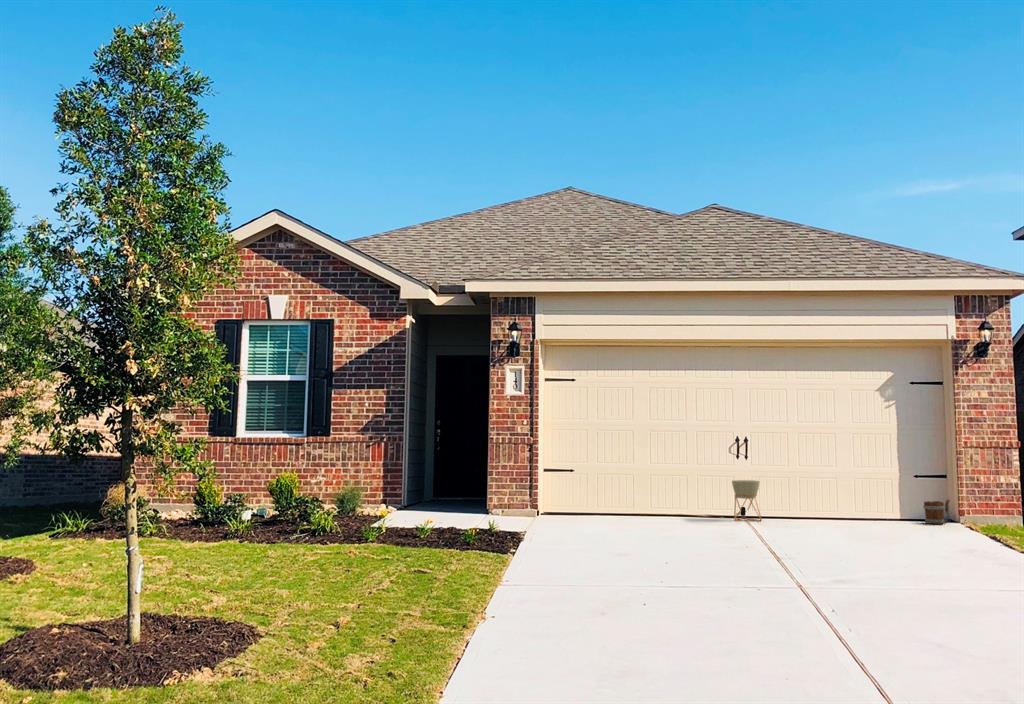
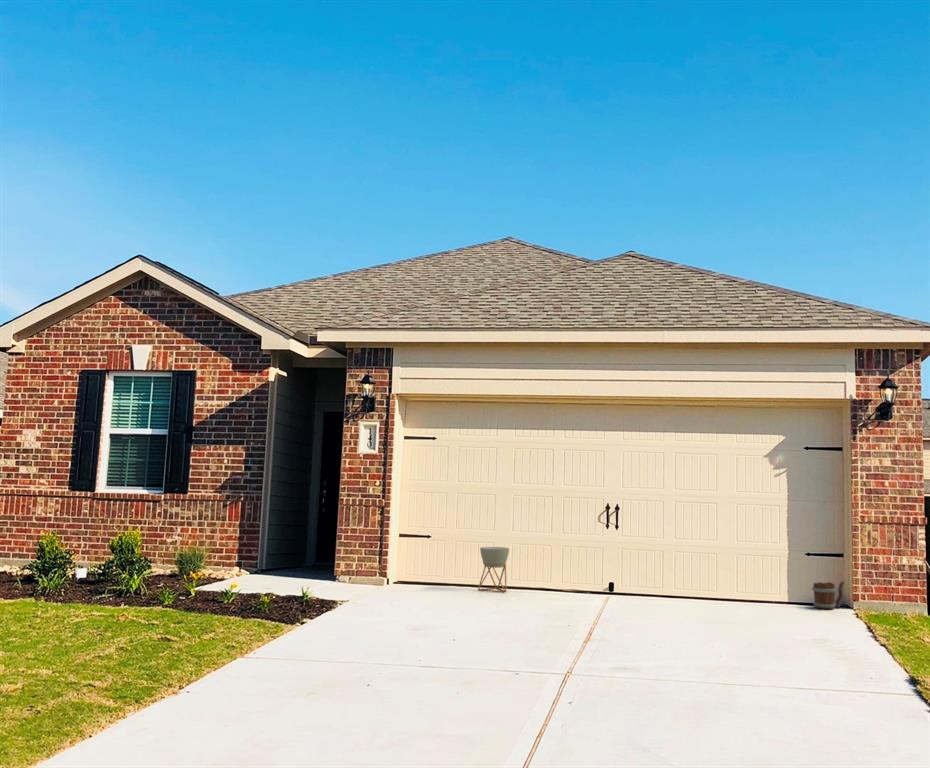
planter: present [732,480,762,521] -> present [478,547,509,592]

